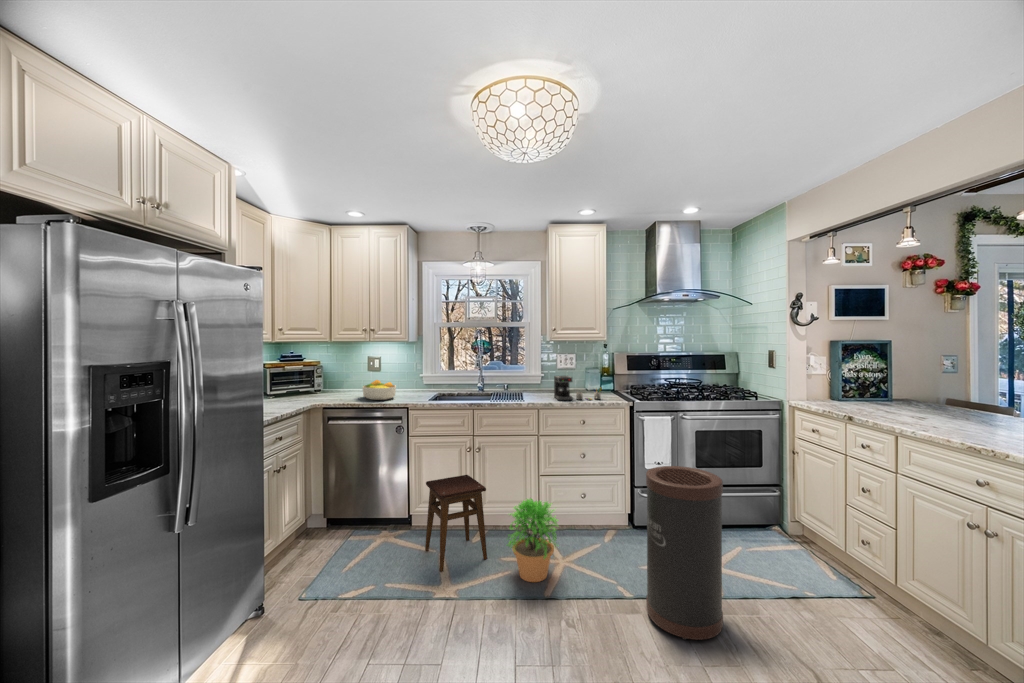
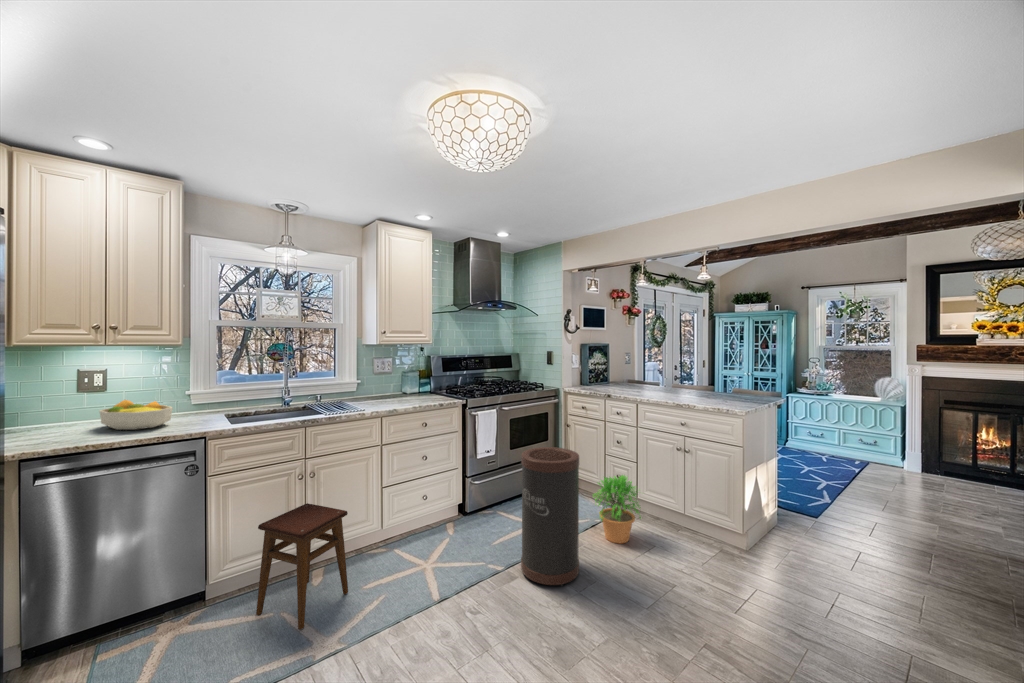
coffee maker: present [554,376,602,400] -> none [383,379,431,404]
potted plant: present [509,499,558,582] -> present [594,475,641,543]

